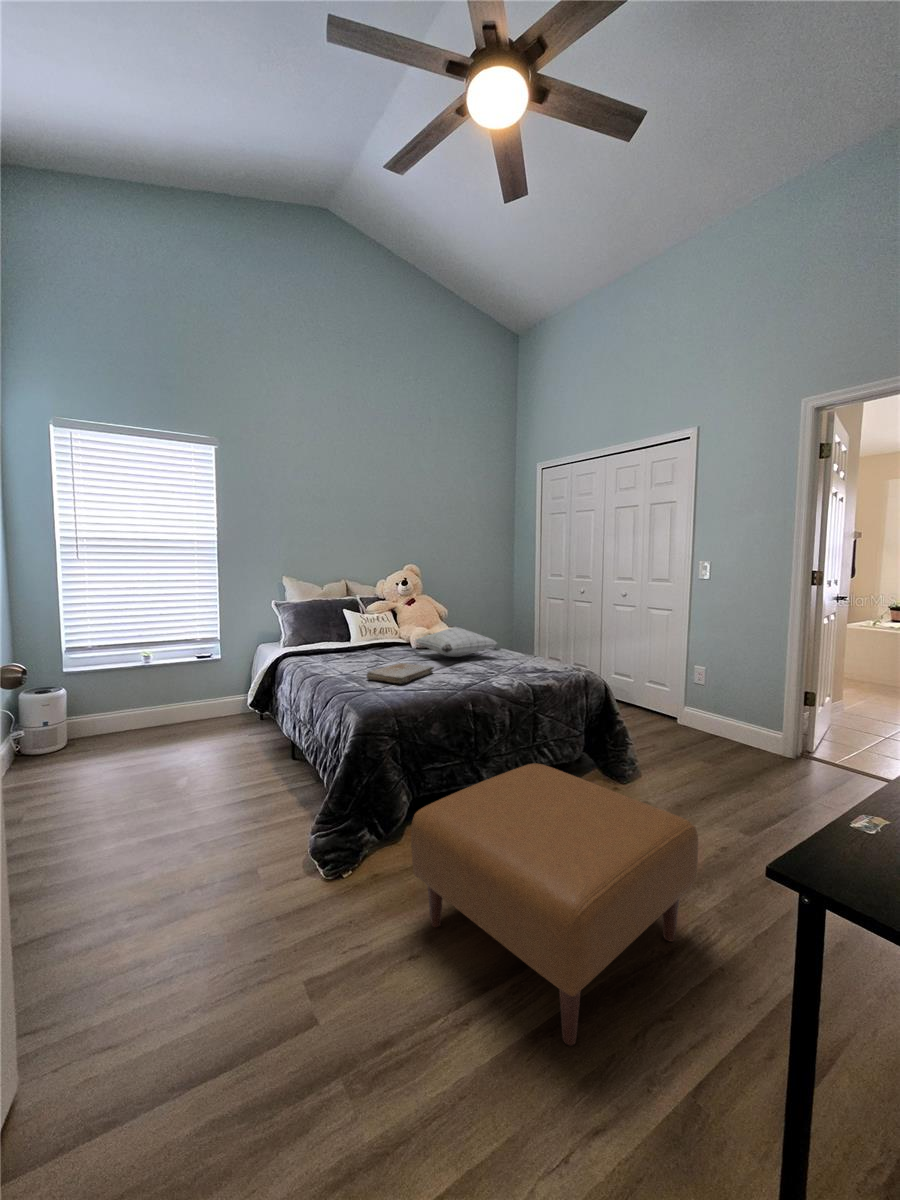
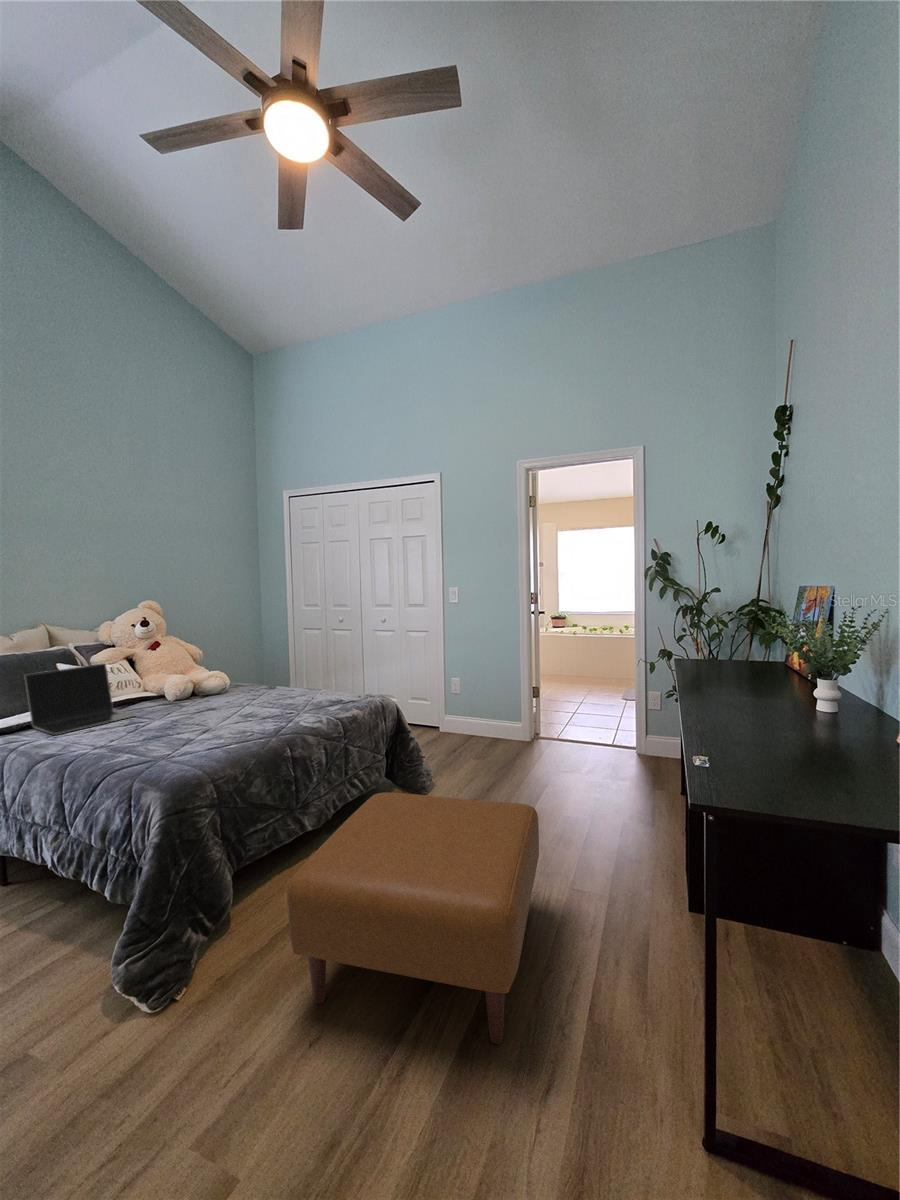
laptop: none [317,612,383,661] -> present [25,664,135,734]
pillow: present [415,627,497,657] -> none [178,669,284,703]
book: present [367,663,434,684] -> none [140,717,224,746]

